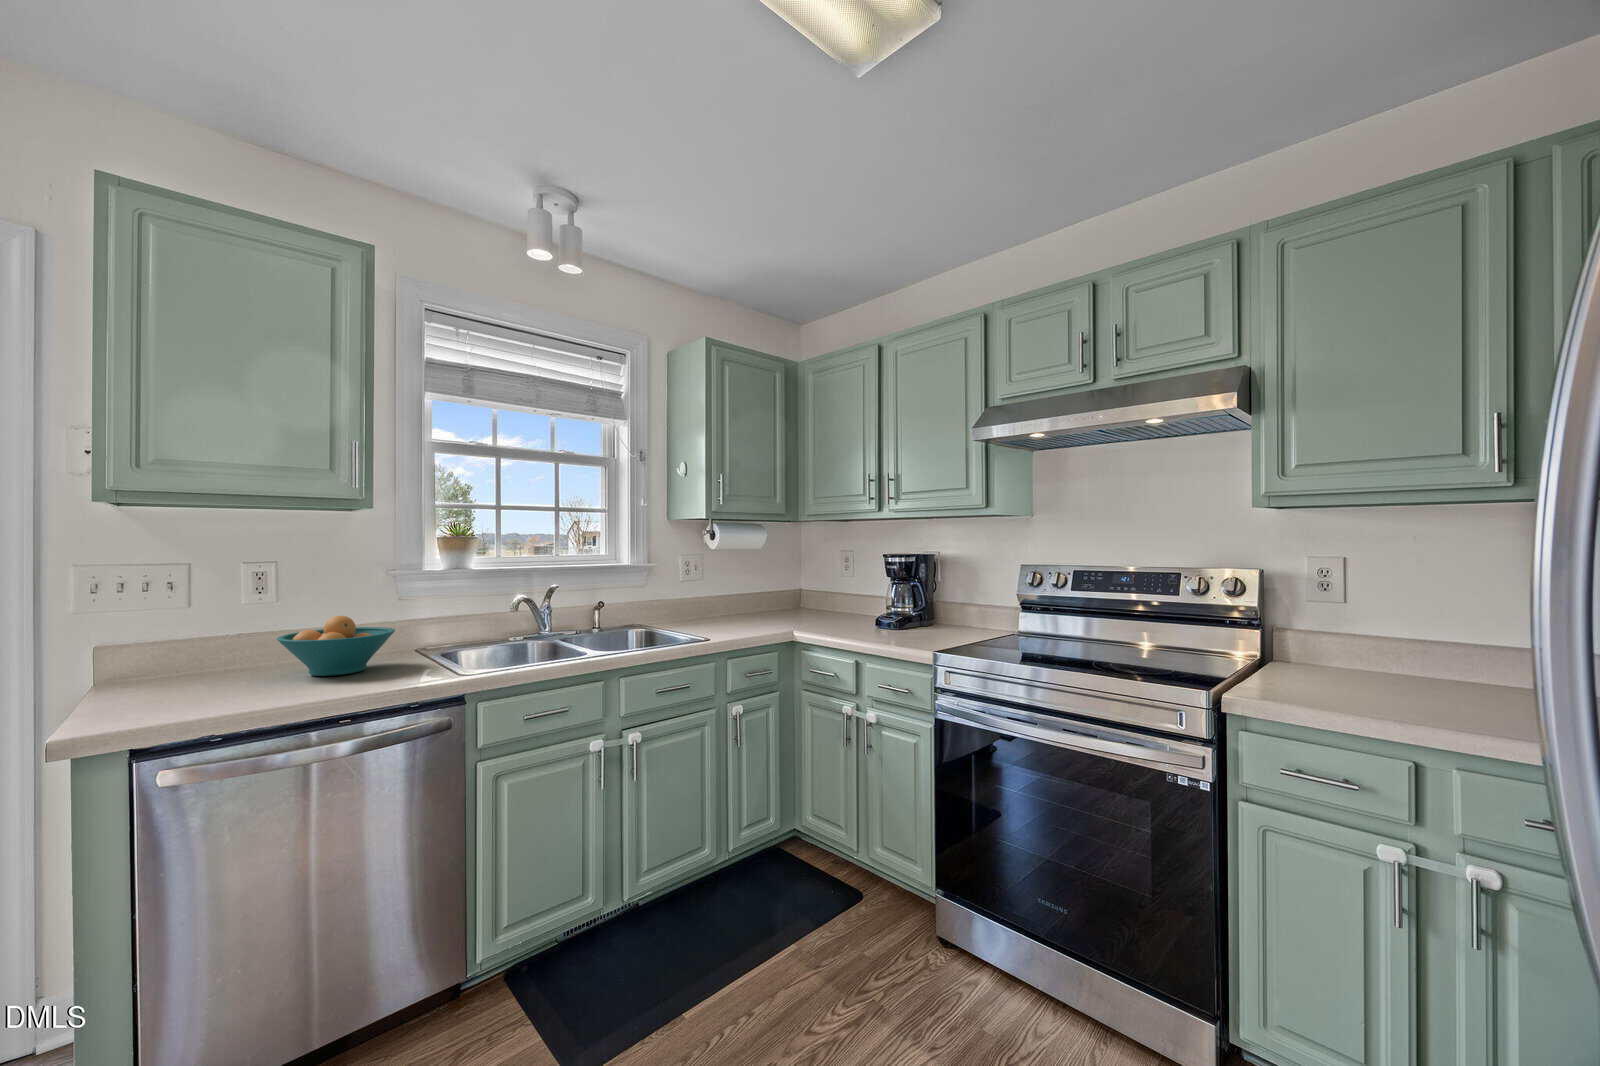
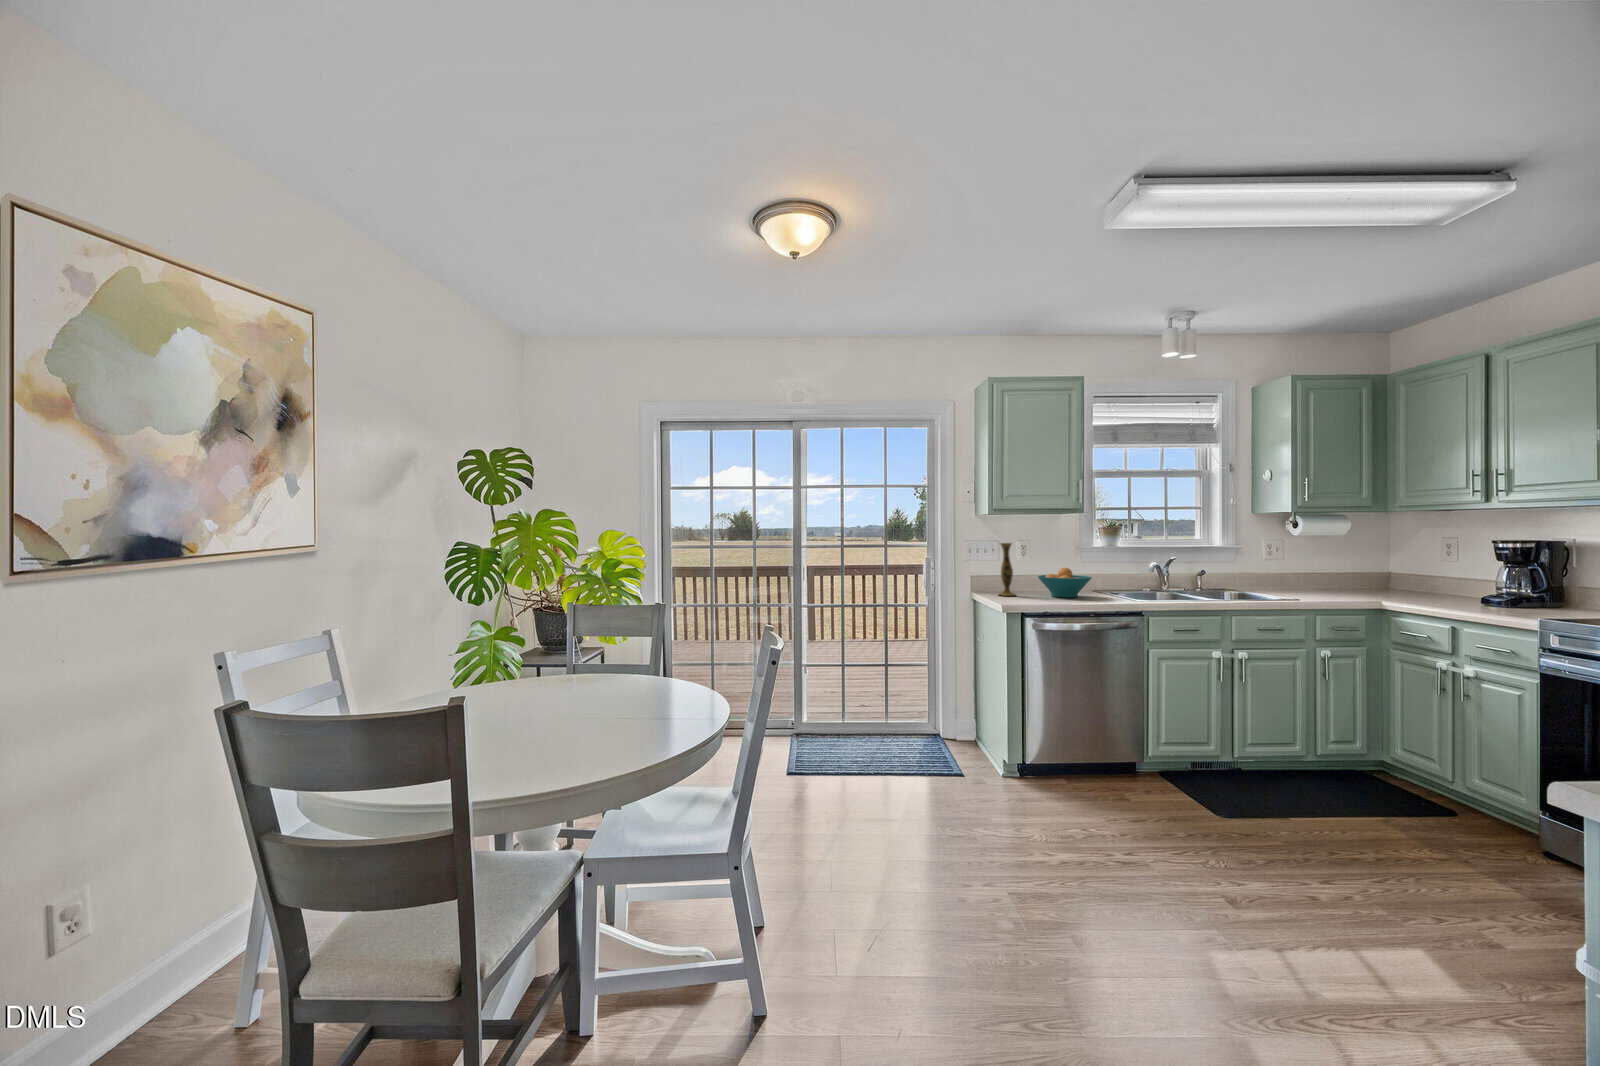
vase: none [171,570,225,687] -> present [1000,543,1015,596]

